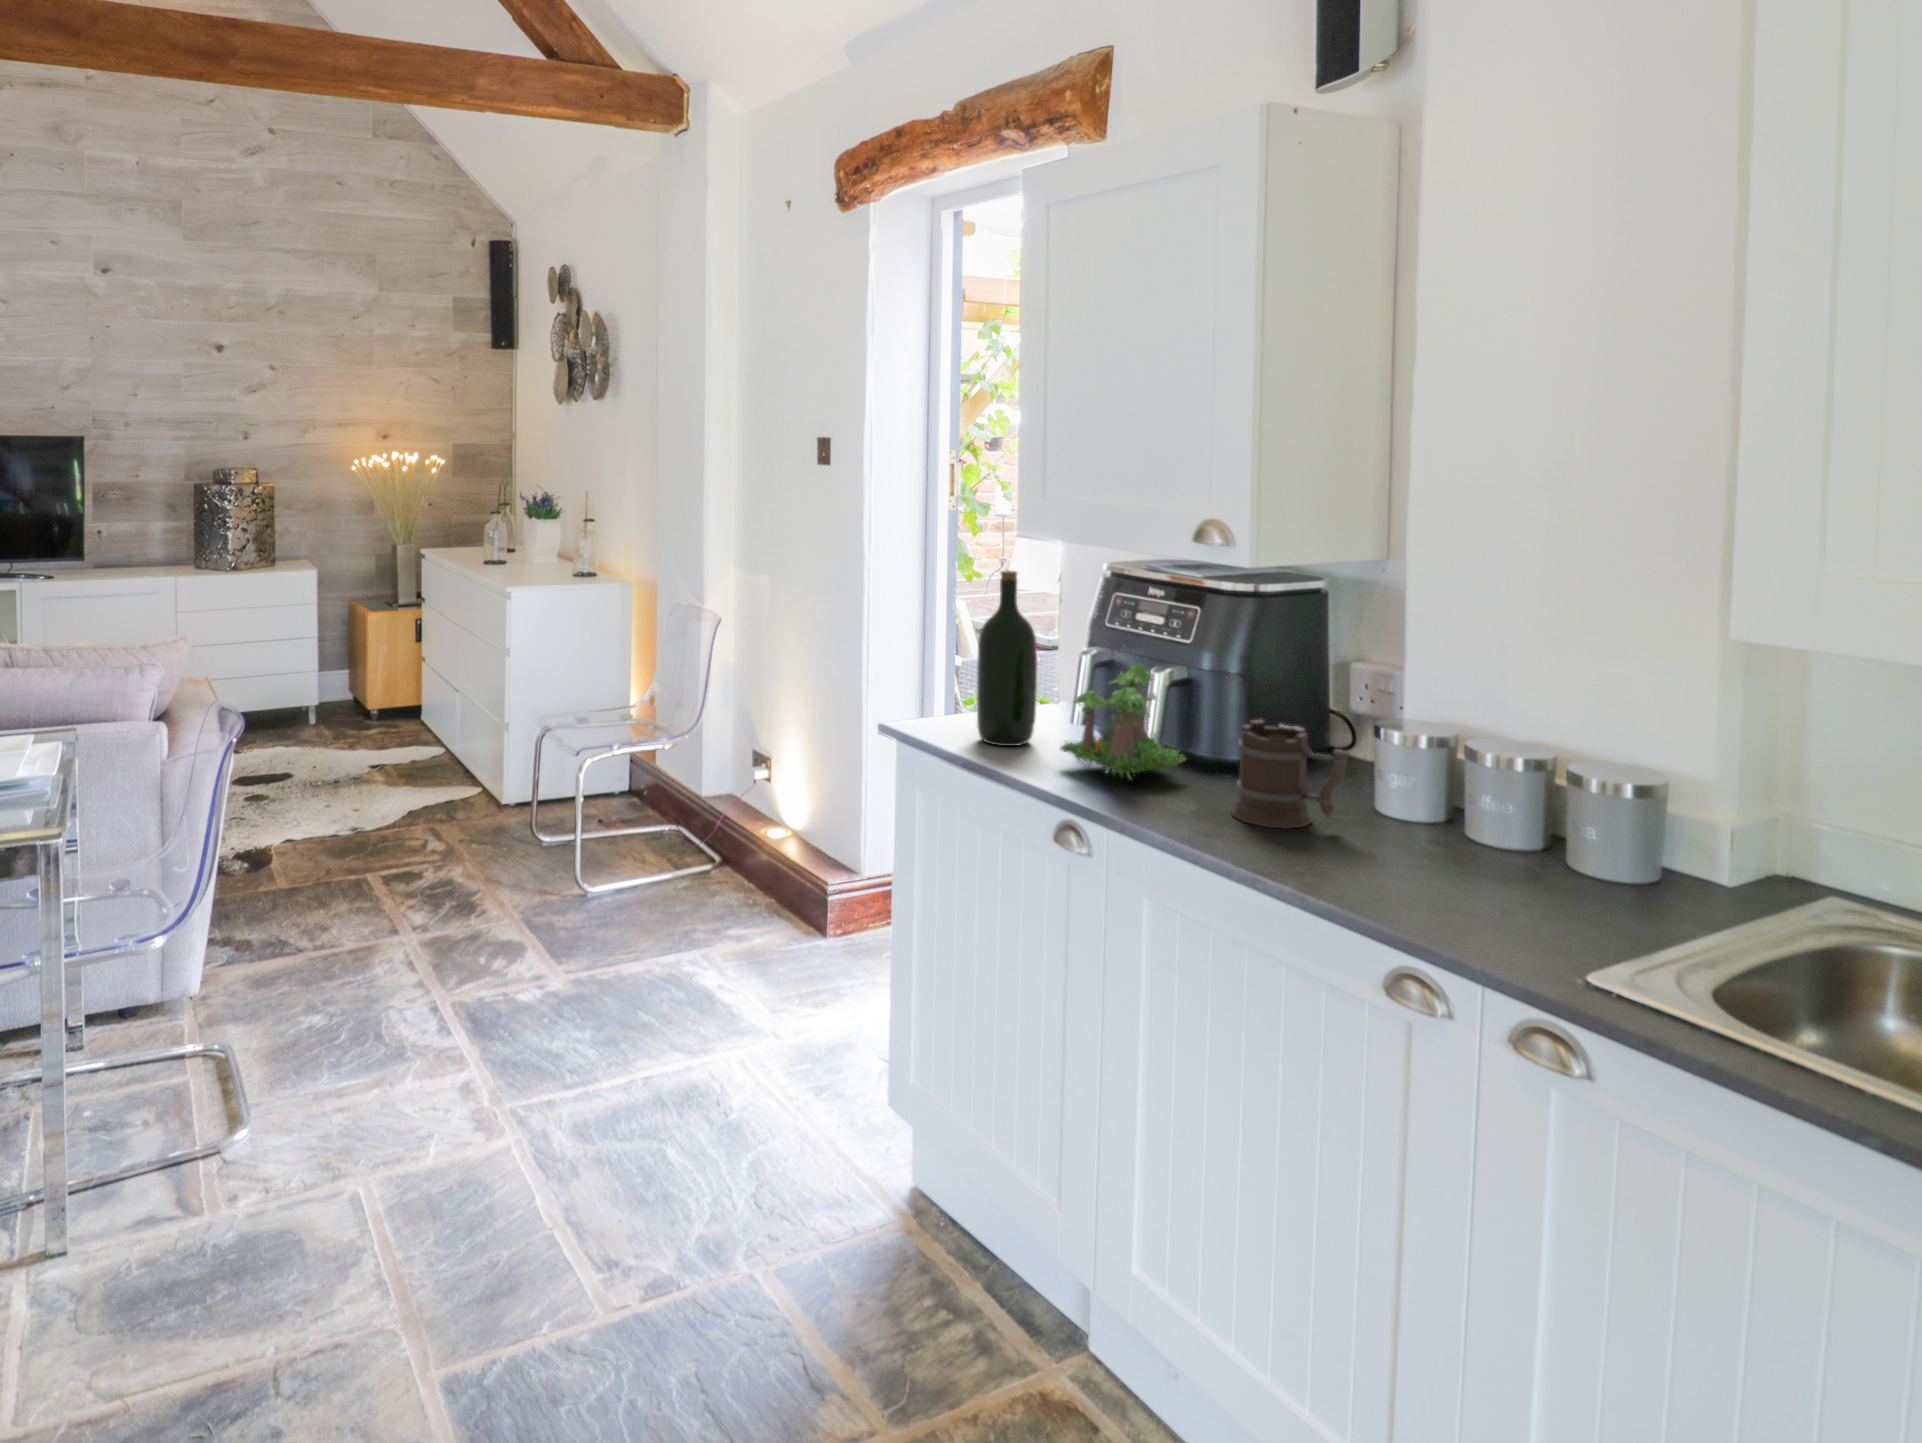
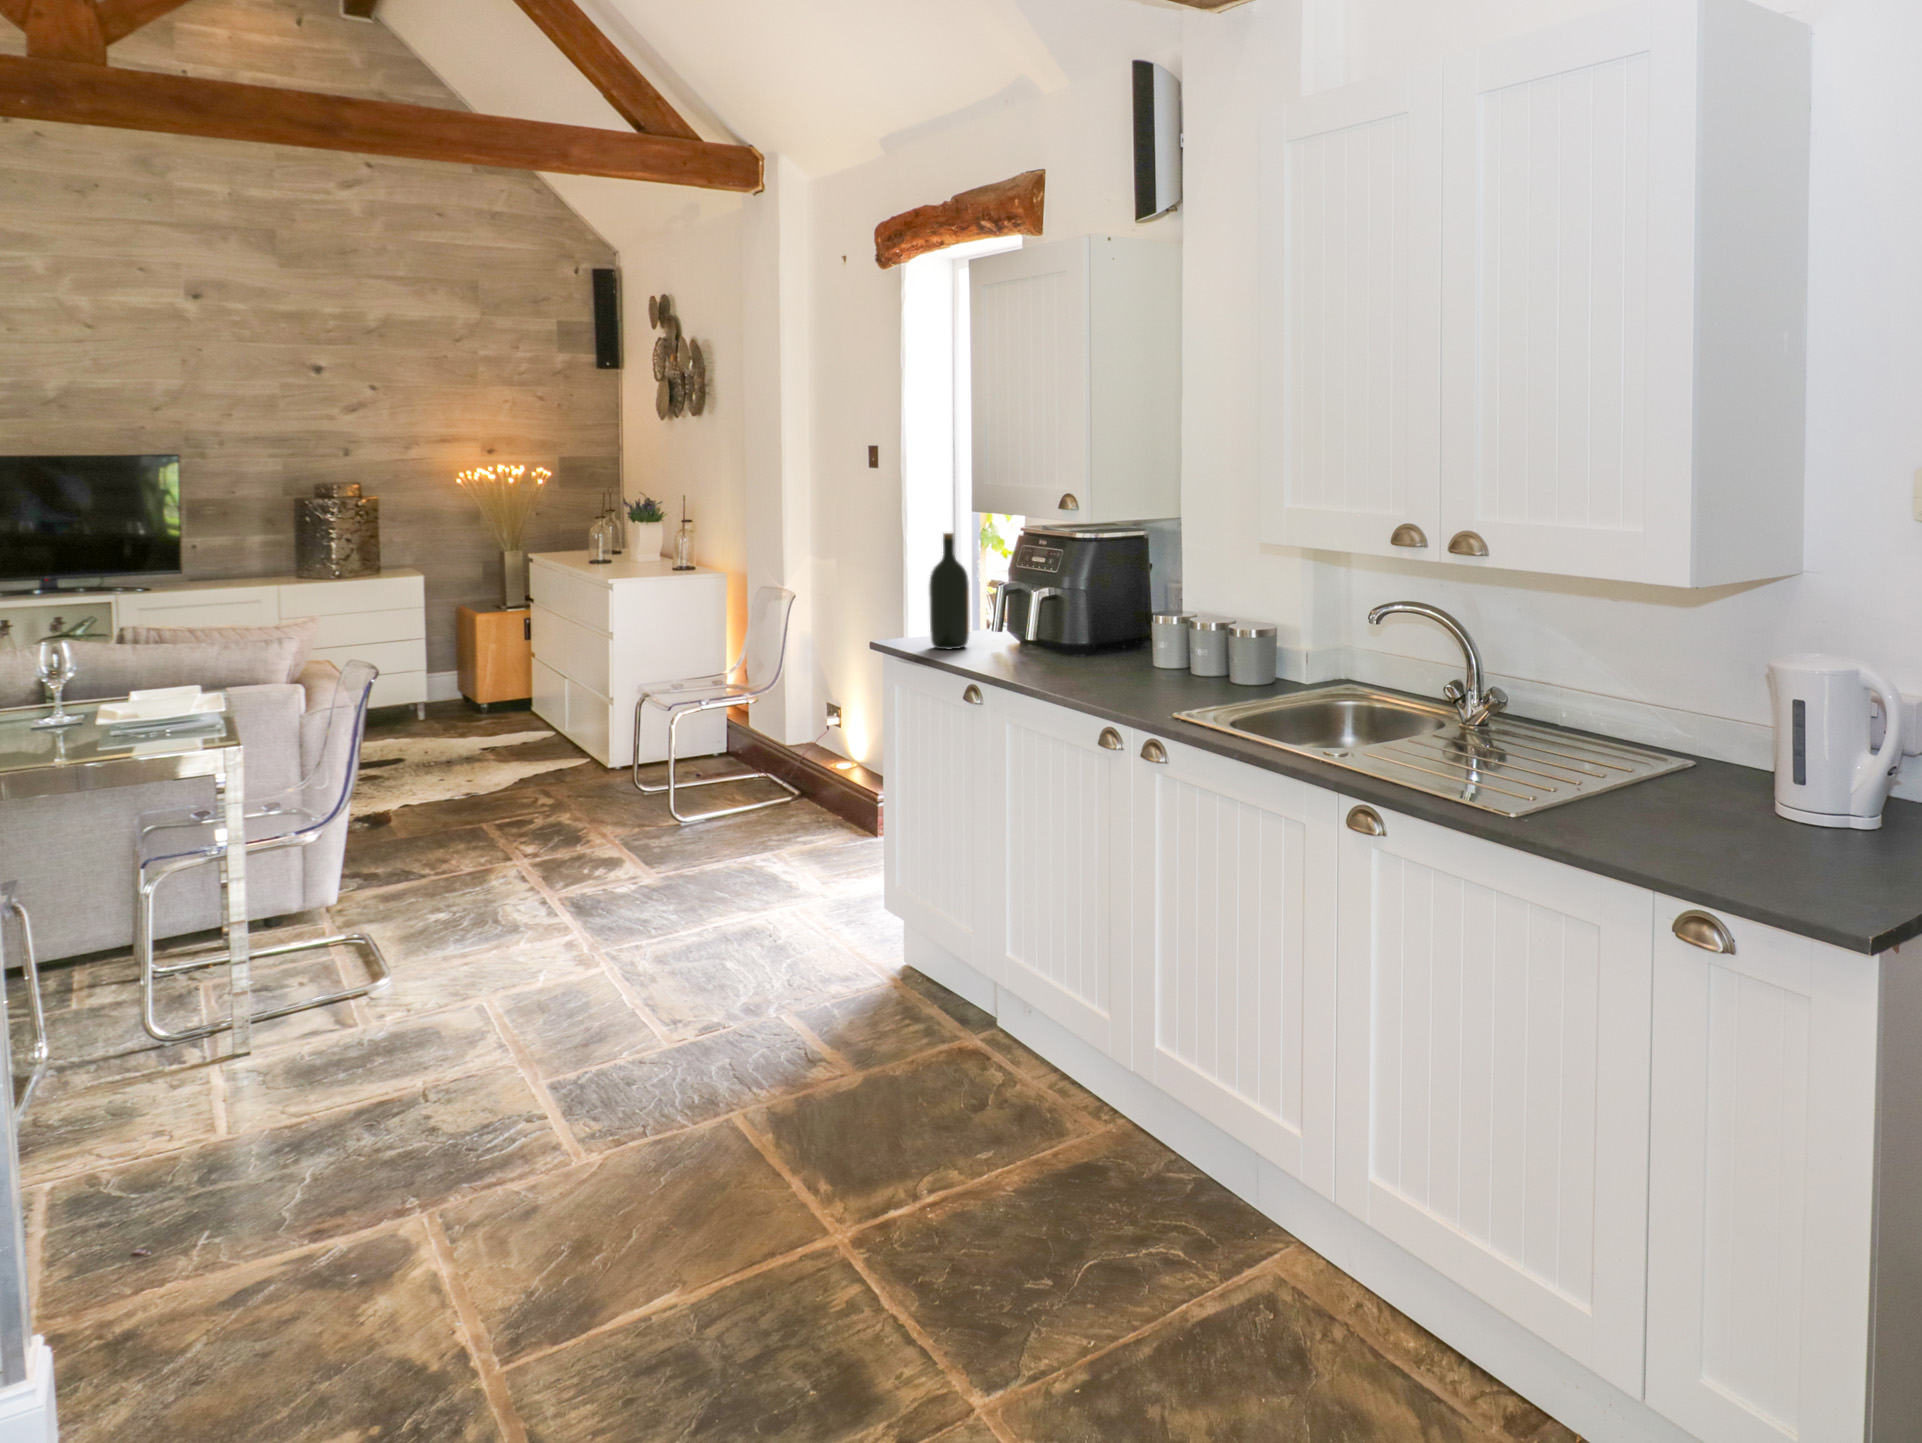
plant: present [1060,645,1184,778] -> none [973,560,1052,660]
mug: present [1231,719,1348,829] -> none [1062,614,1122,676]

